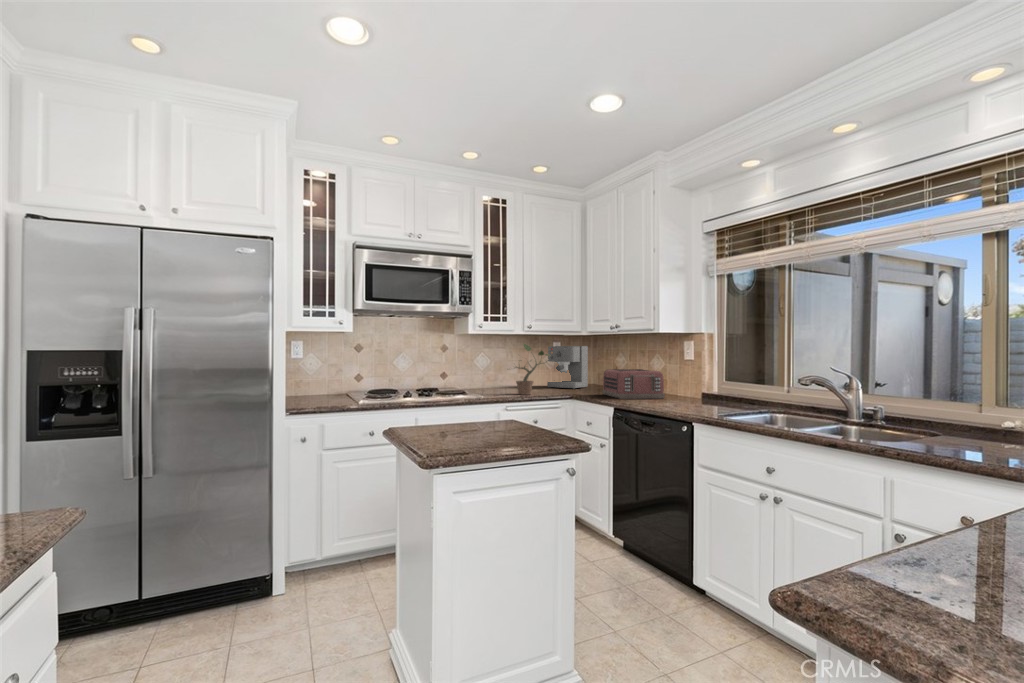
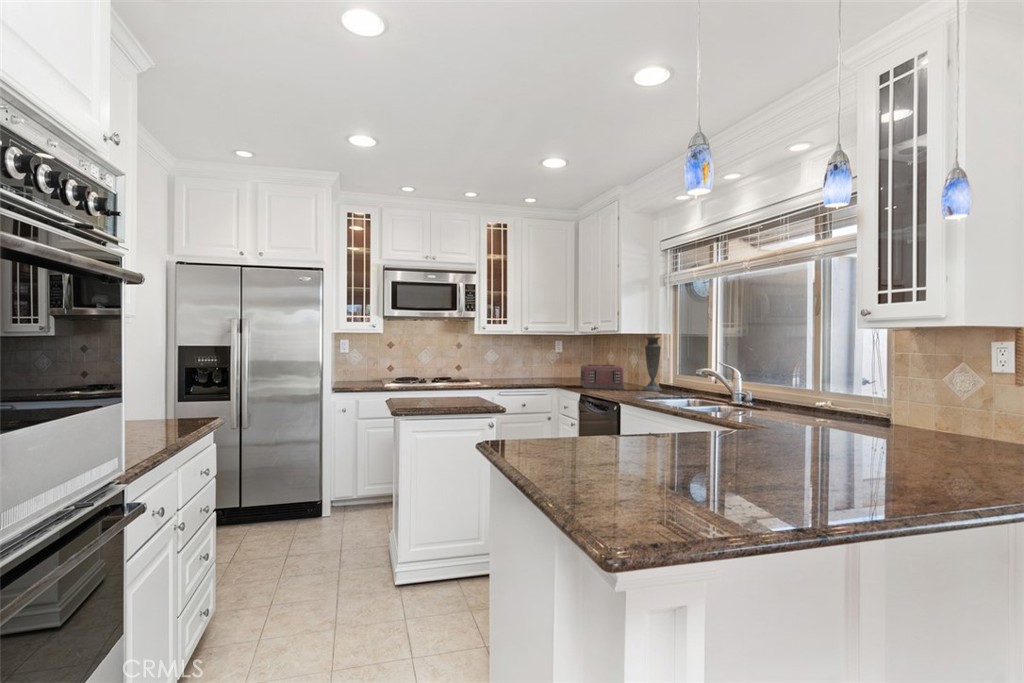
vase: none [687,335,714,400] -> present [643,337,662,391]
potted plant: present [515,344,550,395] -> none [500,342,538,384]
coffee maker: present [547,346,588,389] -> none [548,344,584,381]

